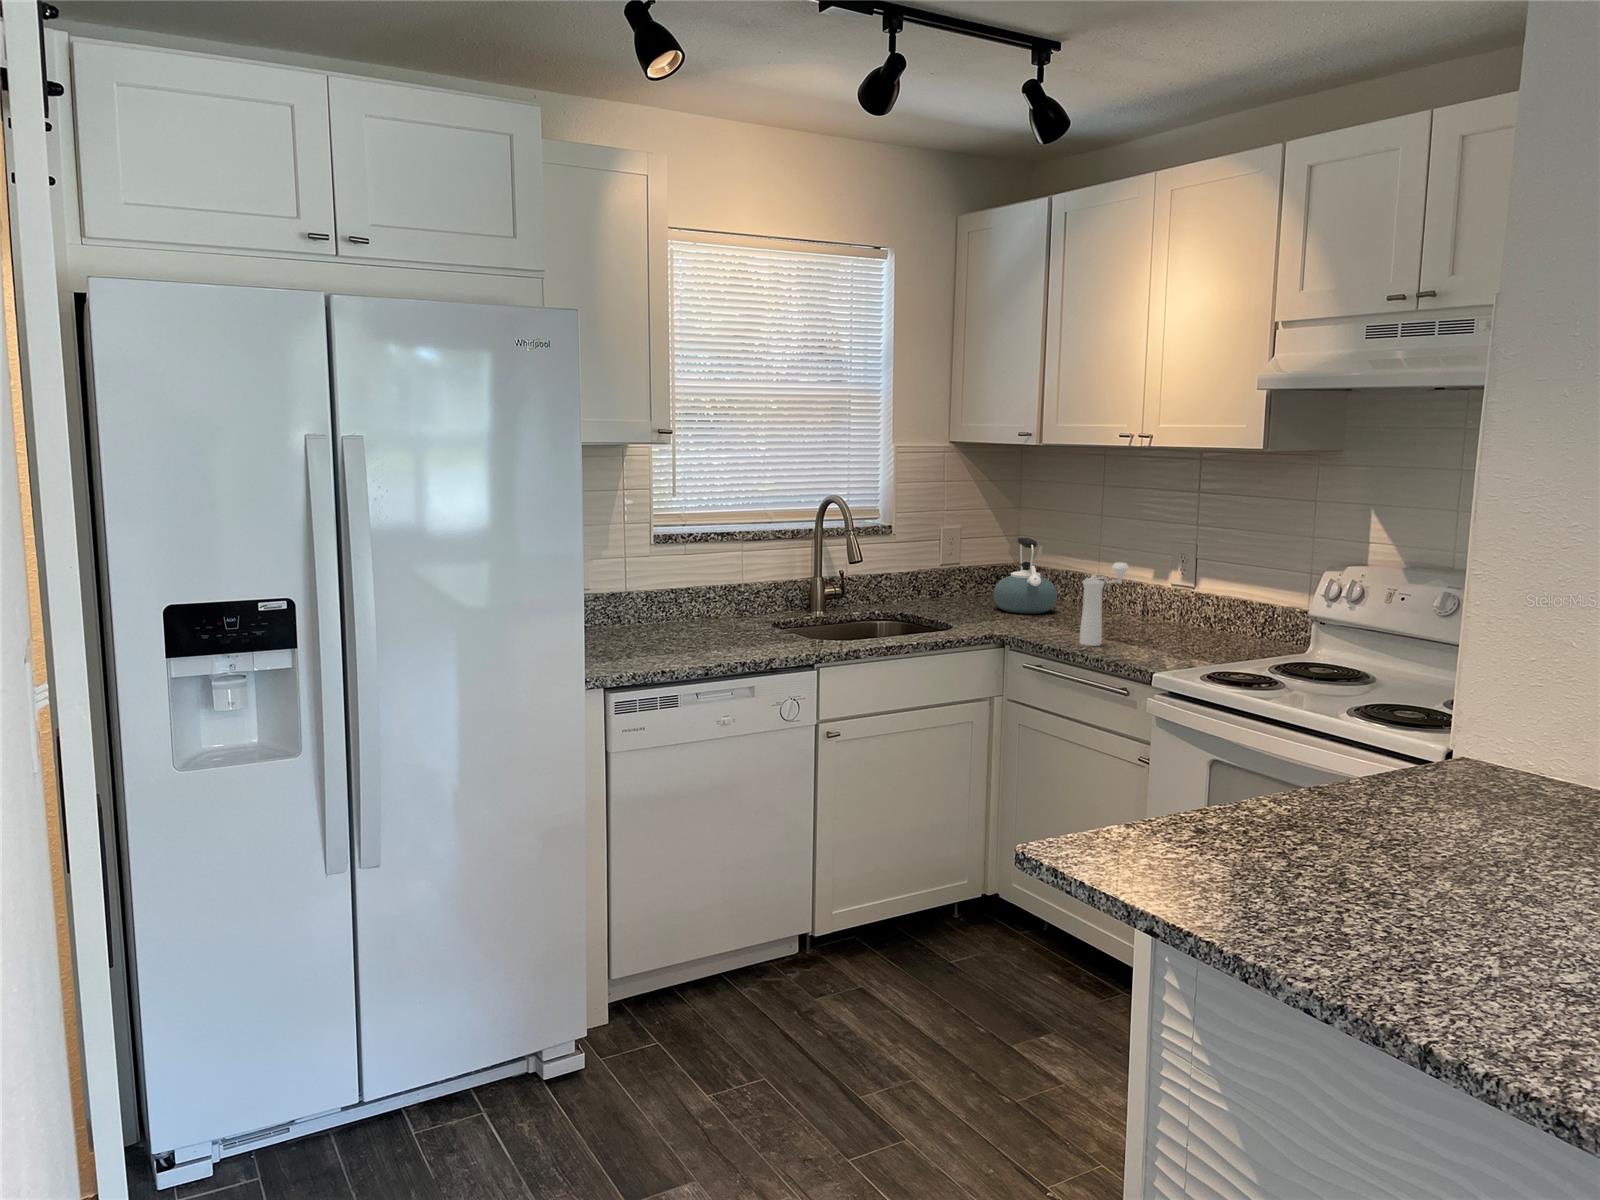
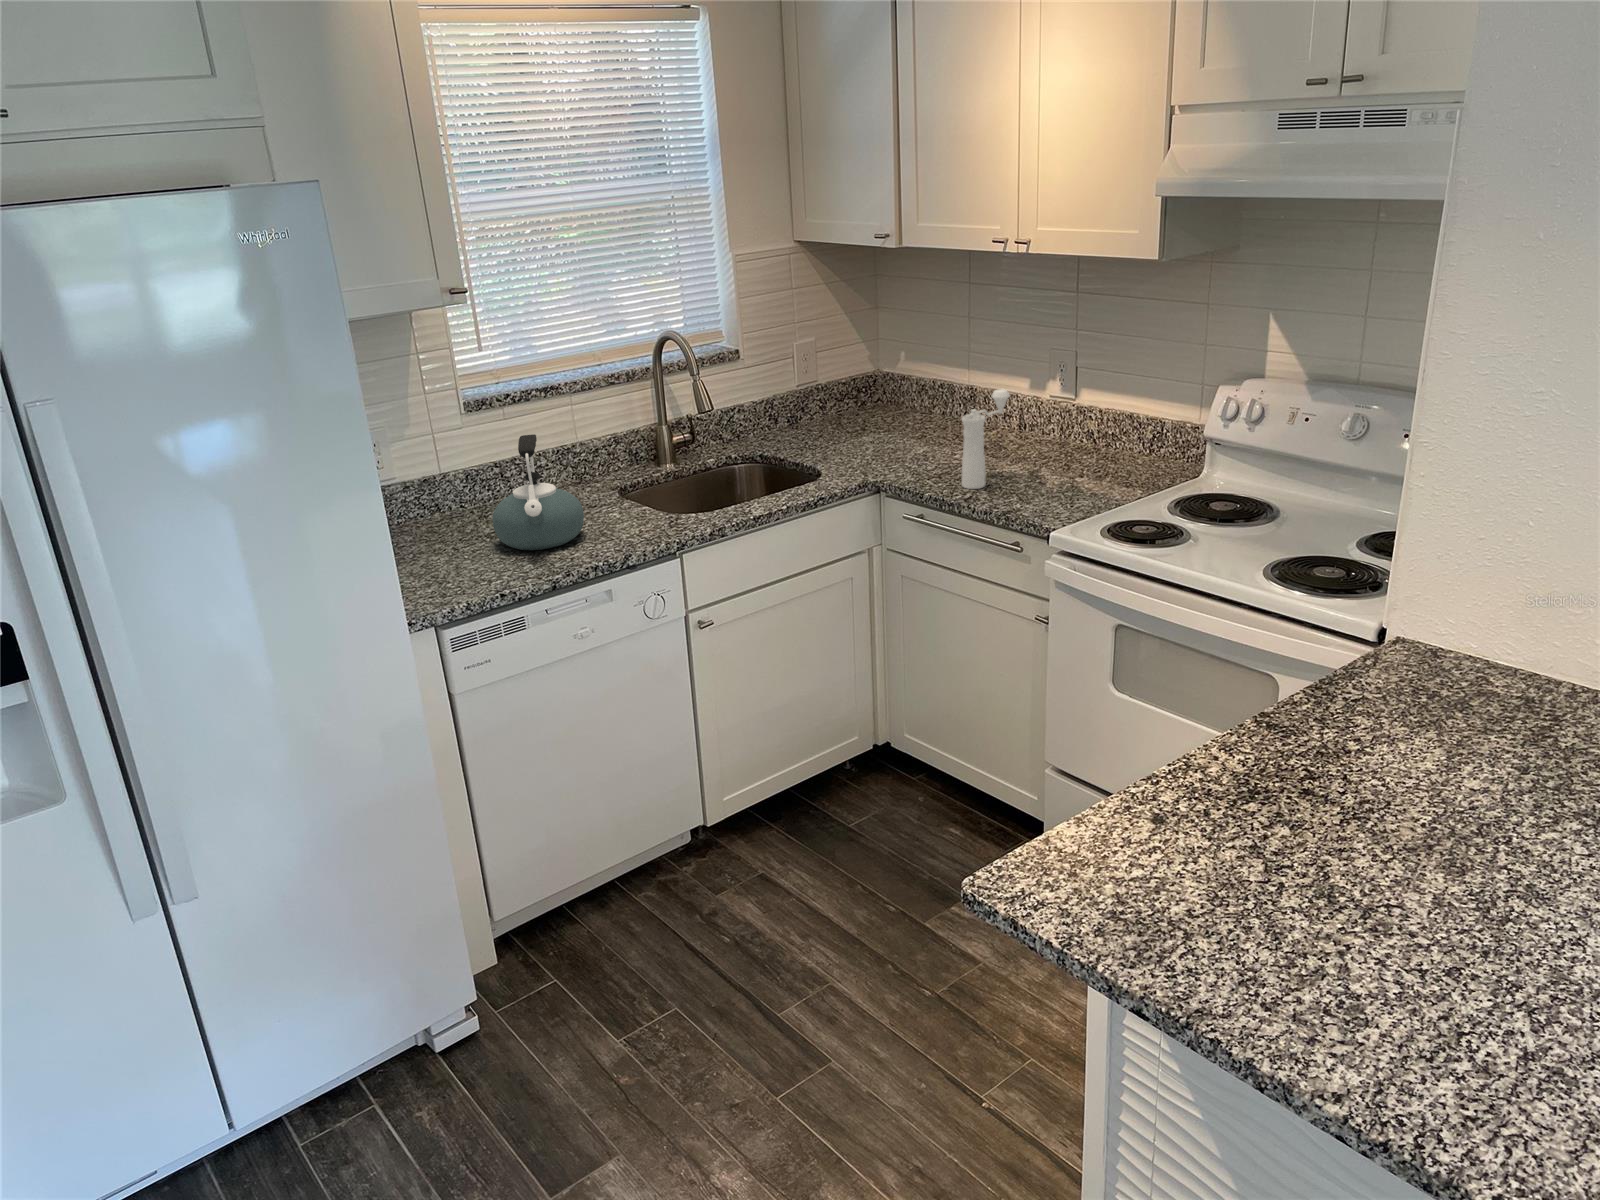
kettle: present [993,538,1057,614] -> present [493,434,584,550]

